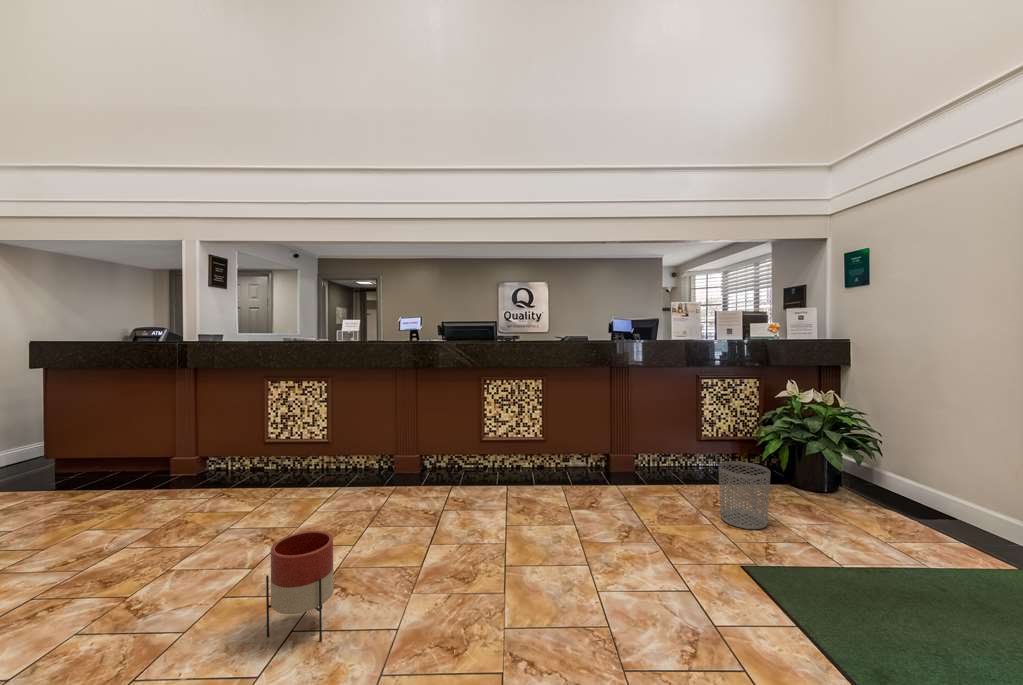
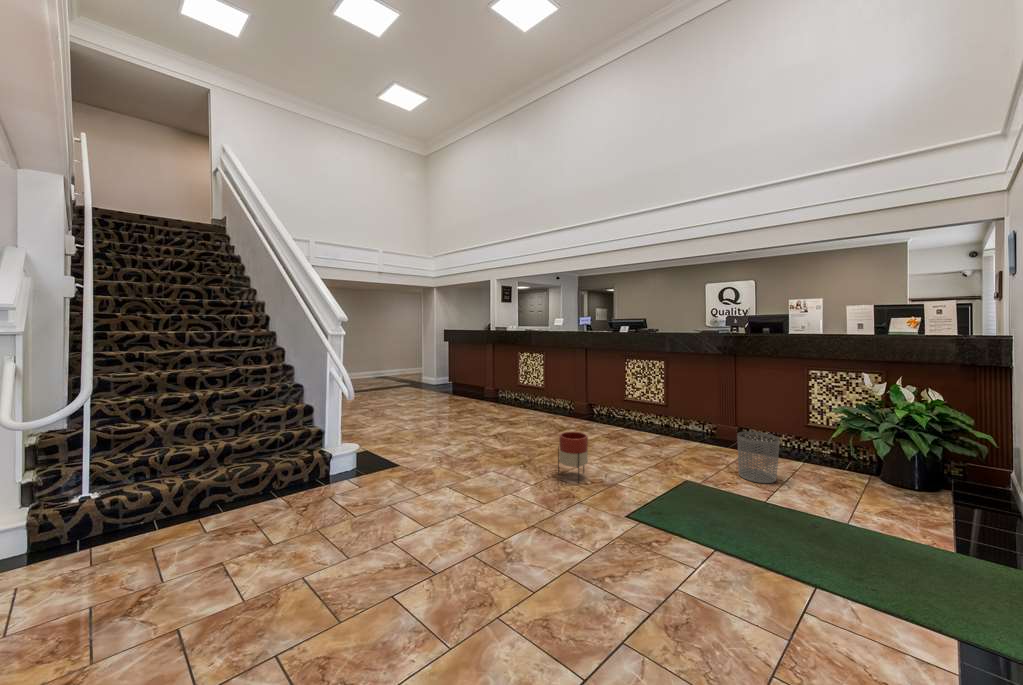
planter: present [266,531,334,641] -> present [558,432,588,482]

